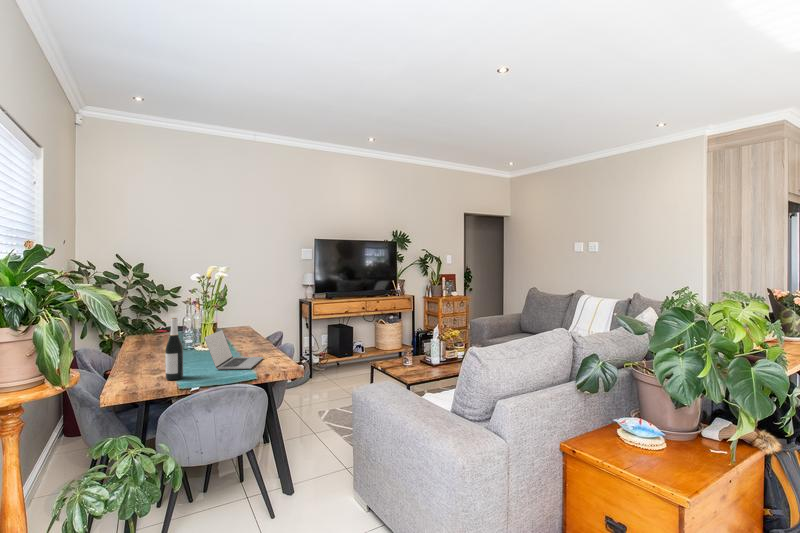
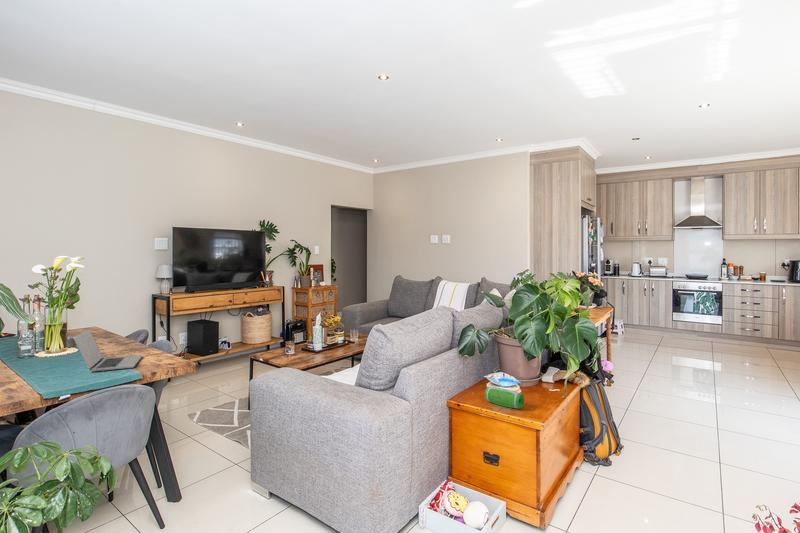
wine bottle: present [165,318,183,380] -> none [26,316,50,388]
speaker: none [610,435,666,471] -> present [485,386,524,408]

